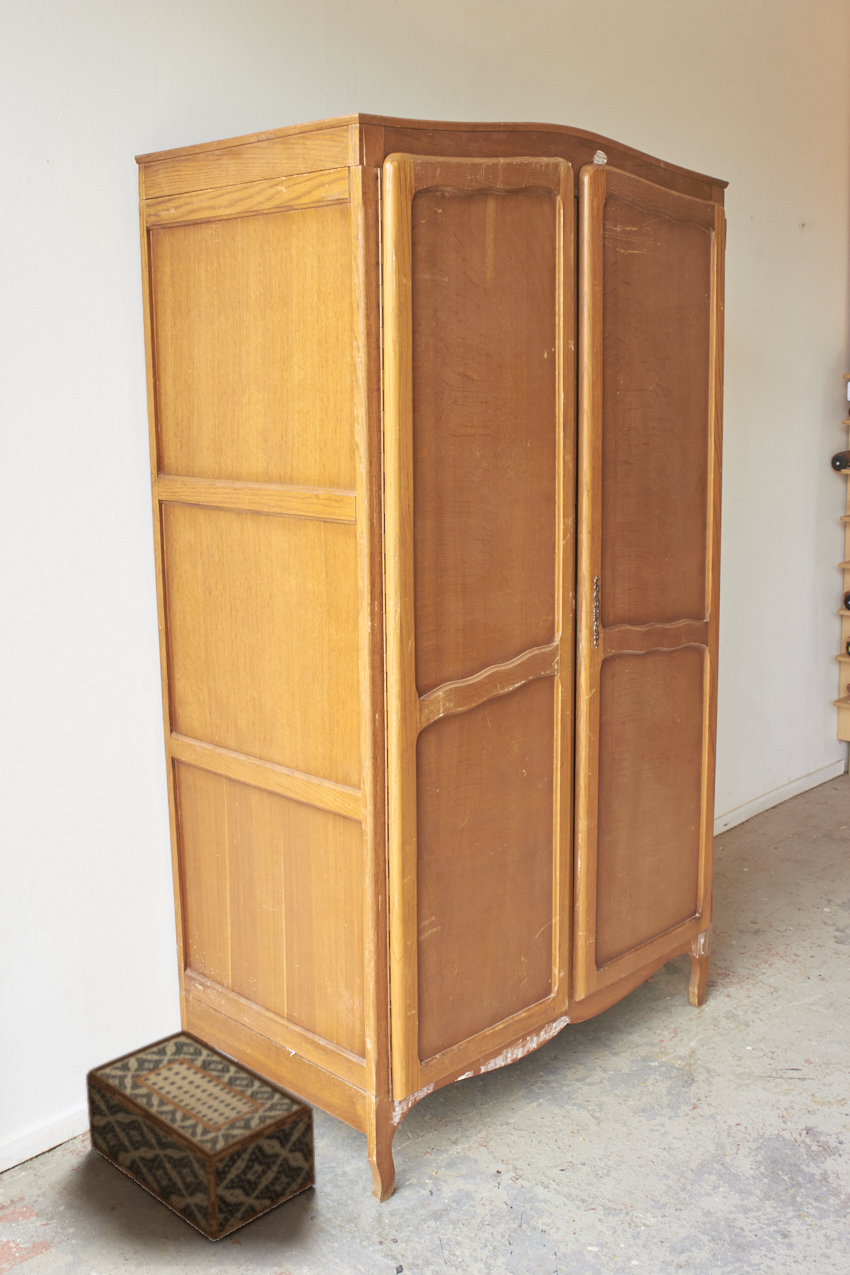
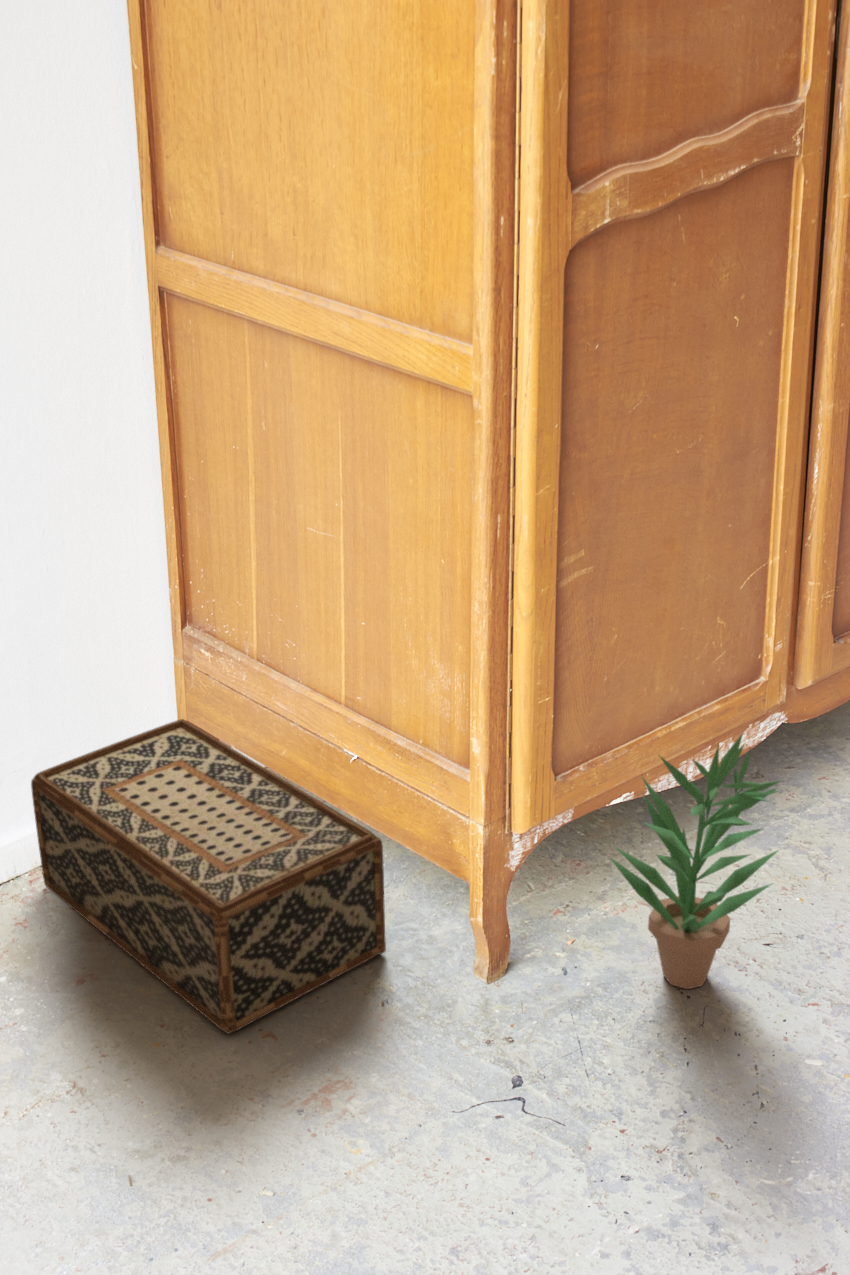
potted plant: none [455,1031,561,1203] -> present [610,734,780,989]

